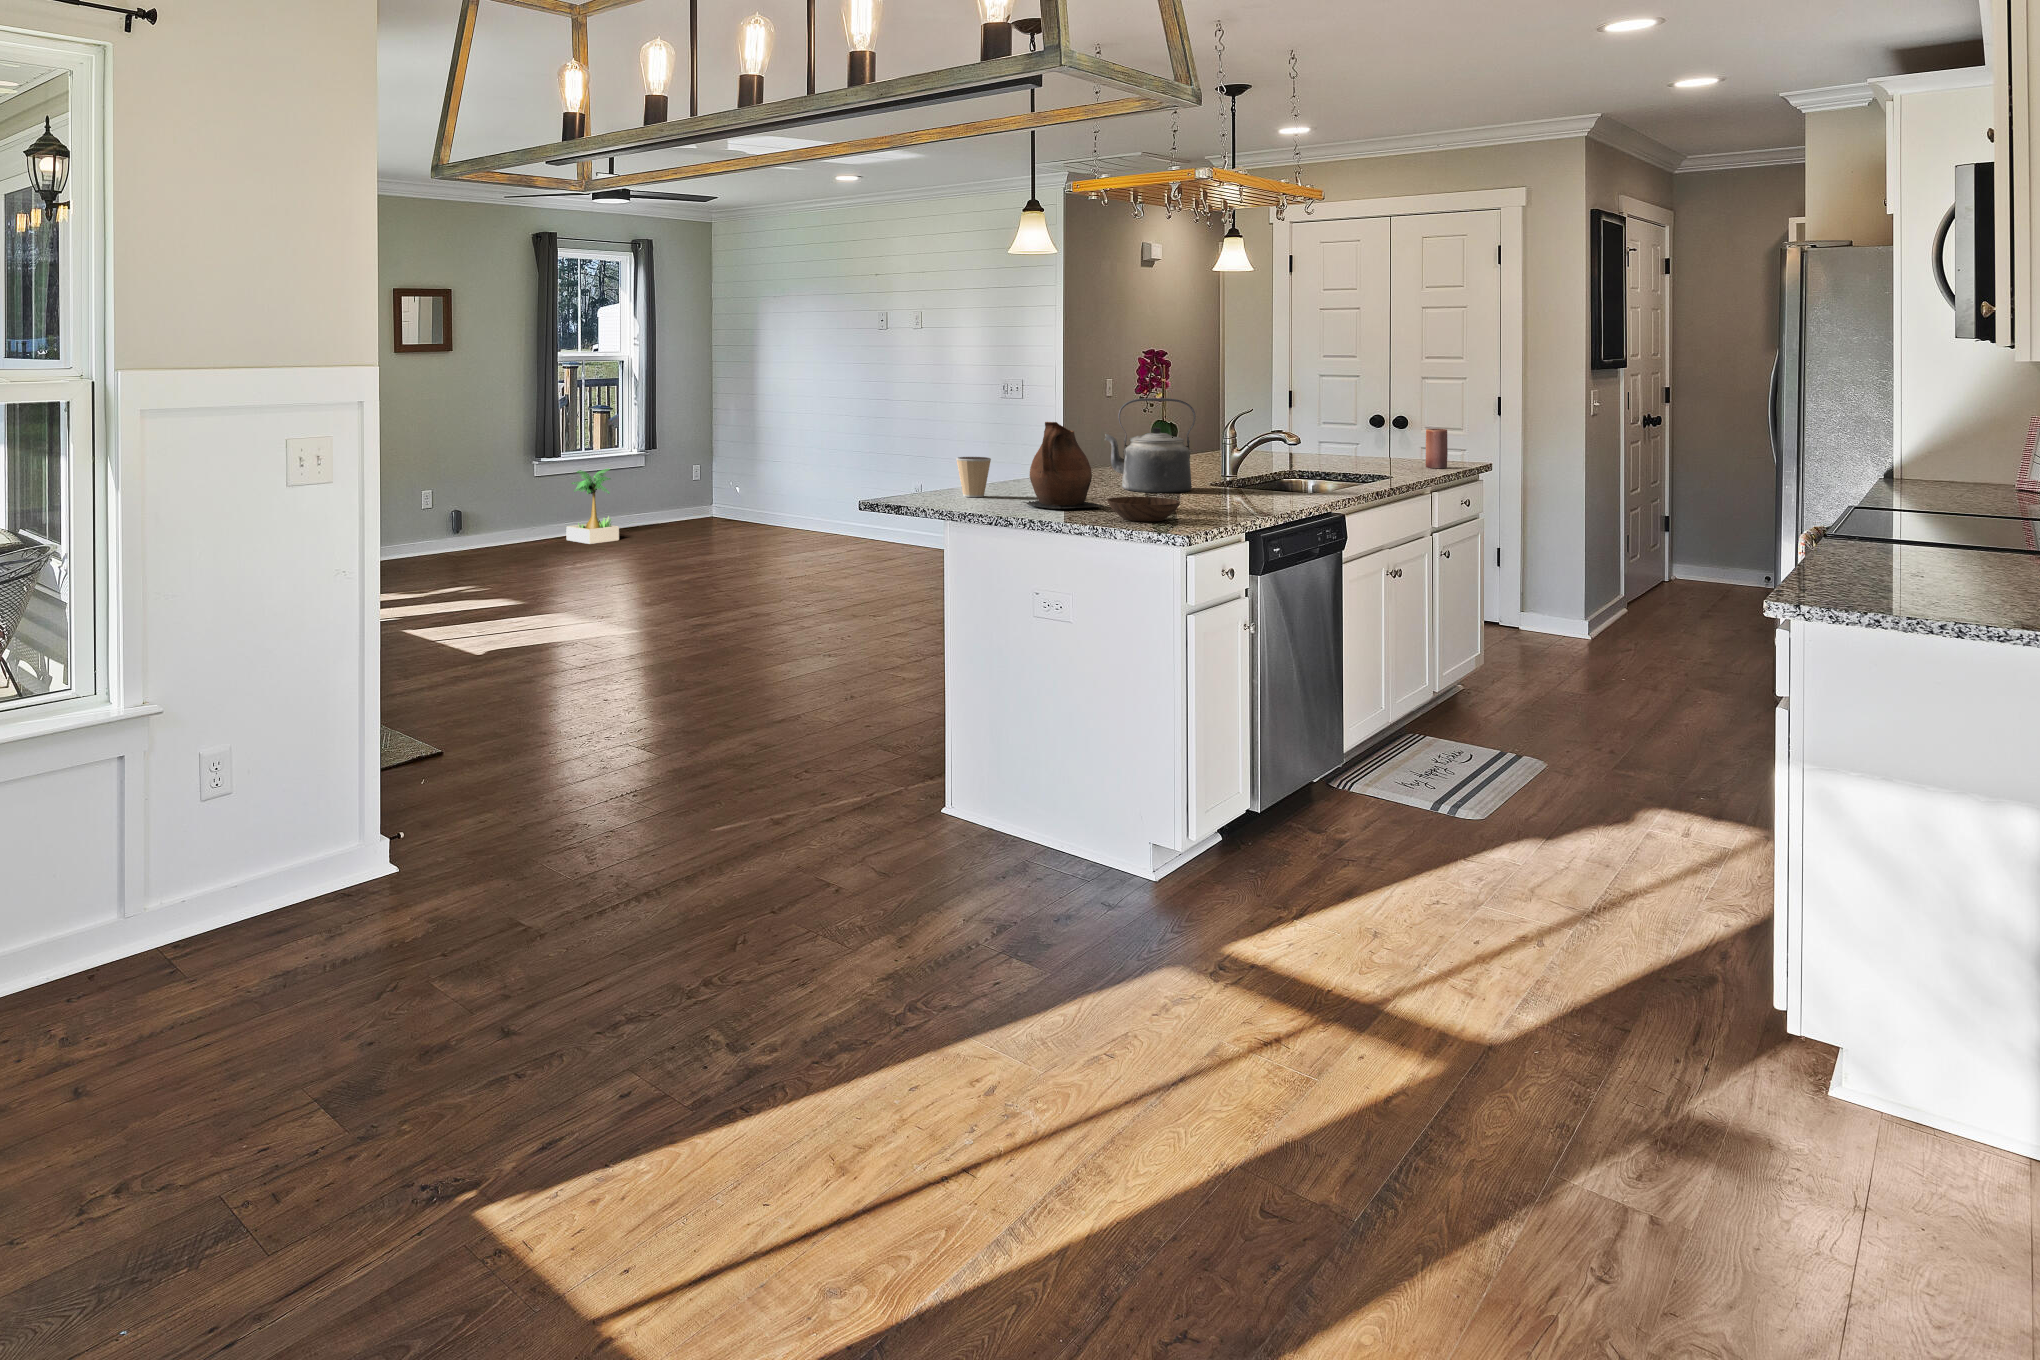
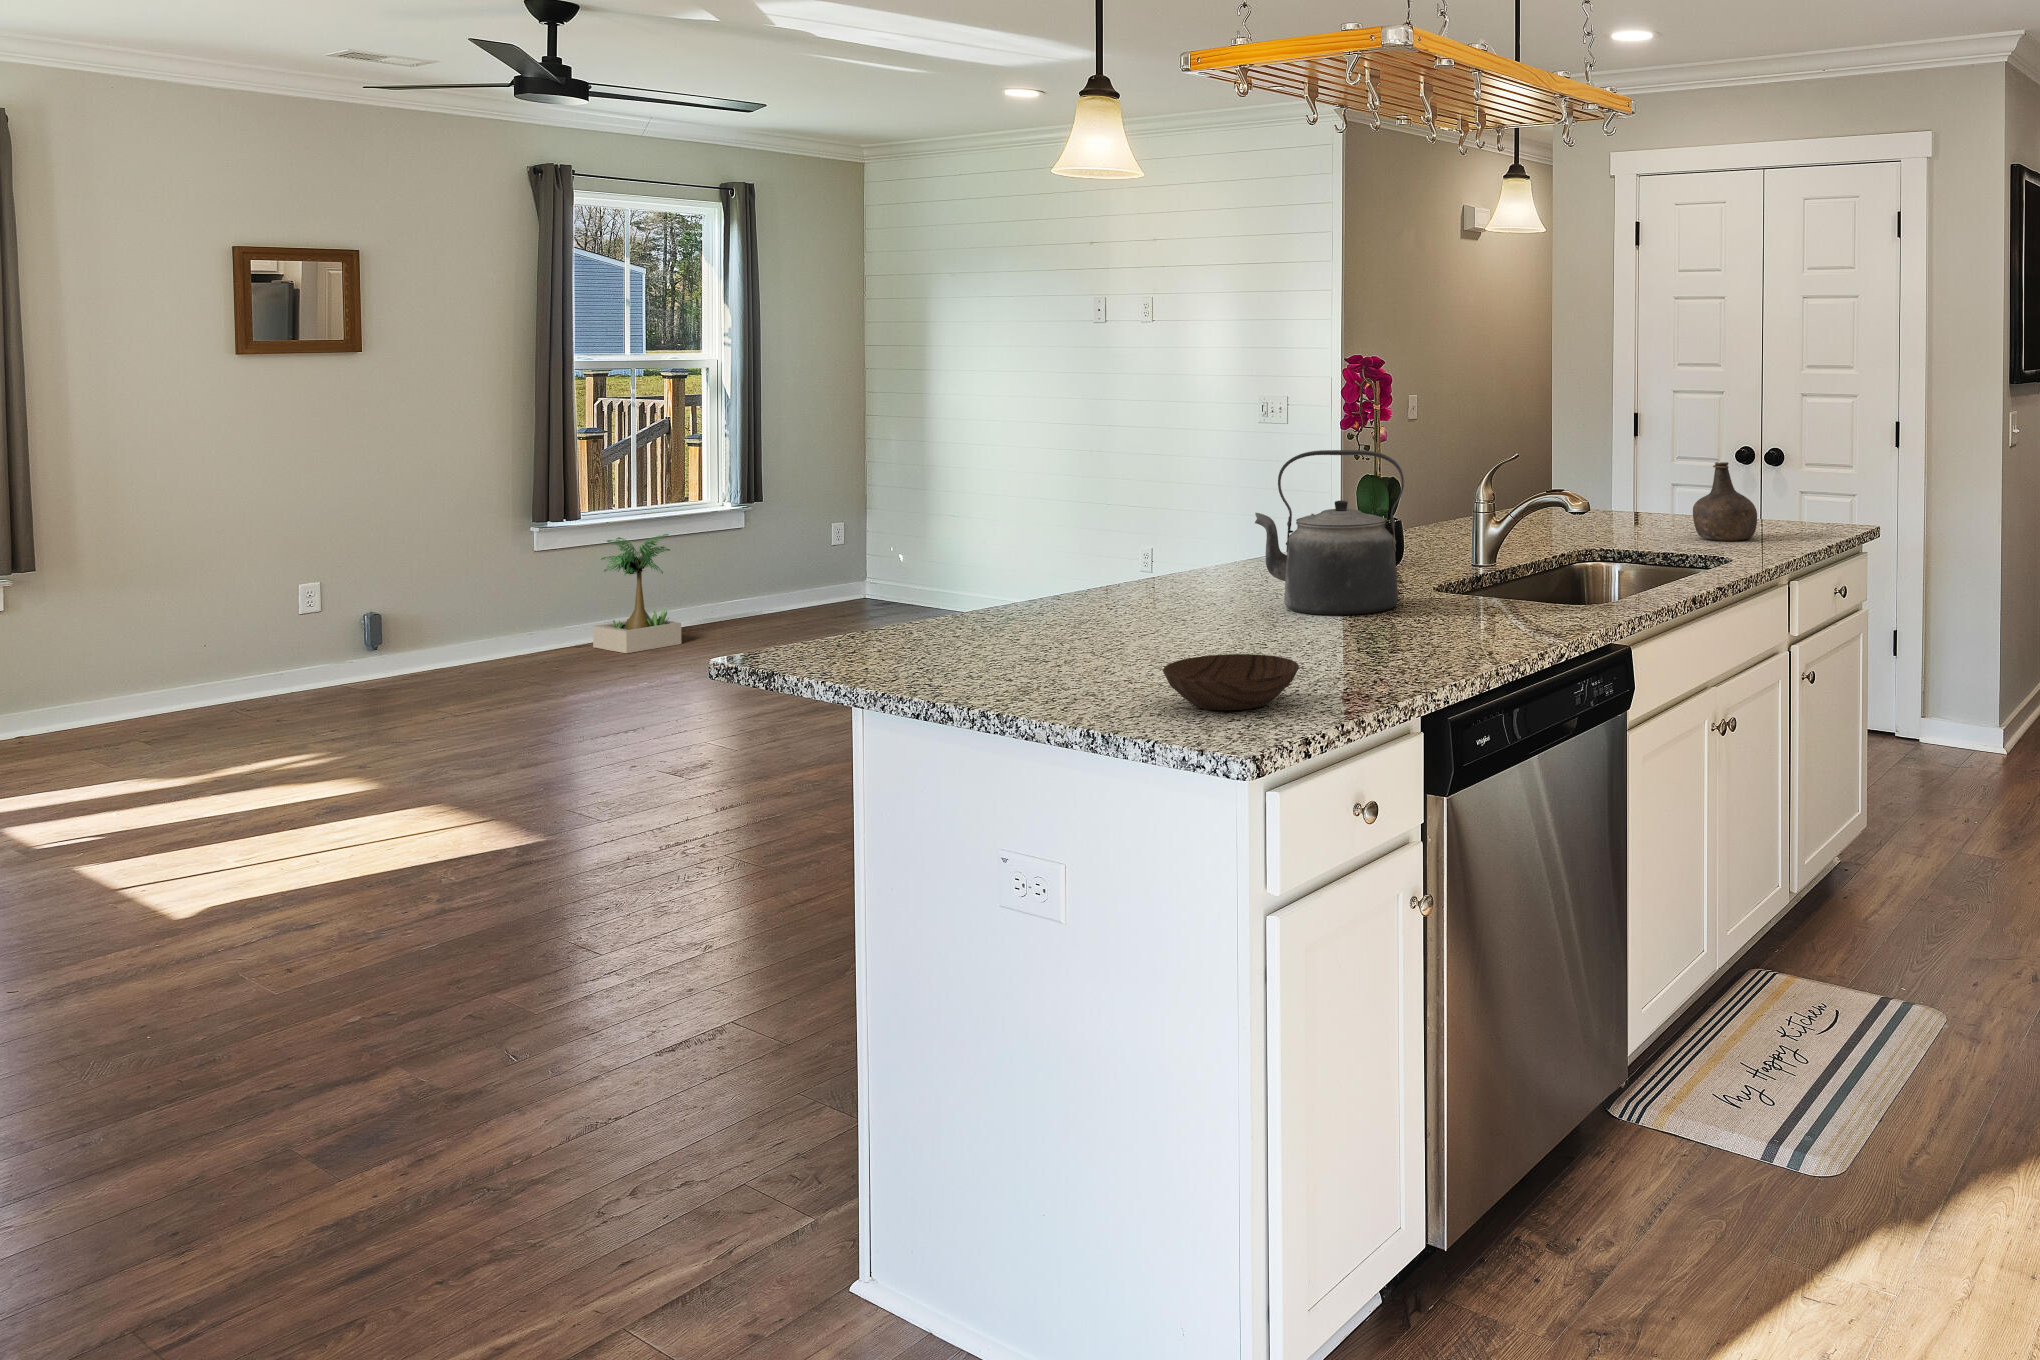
bottle: none [1358,417,1405,468] -> present [1693,462,1757,541]
ceramic pitcher: present [1024,422,1104,509] -> none [1045,509,1195,675]
candle: present [1426,429,1448,468] -> none [1787,479,1816,539]
coffee cup: present [956,457,991,497] -> none [961,564,1027,641]

